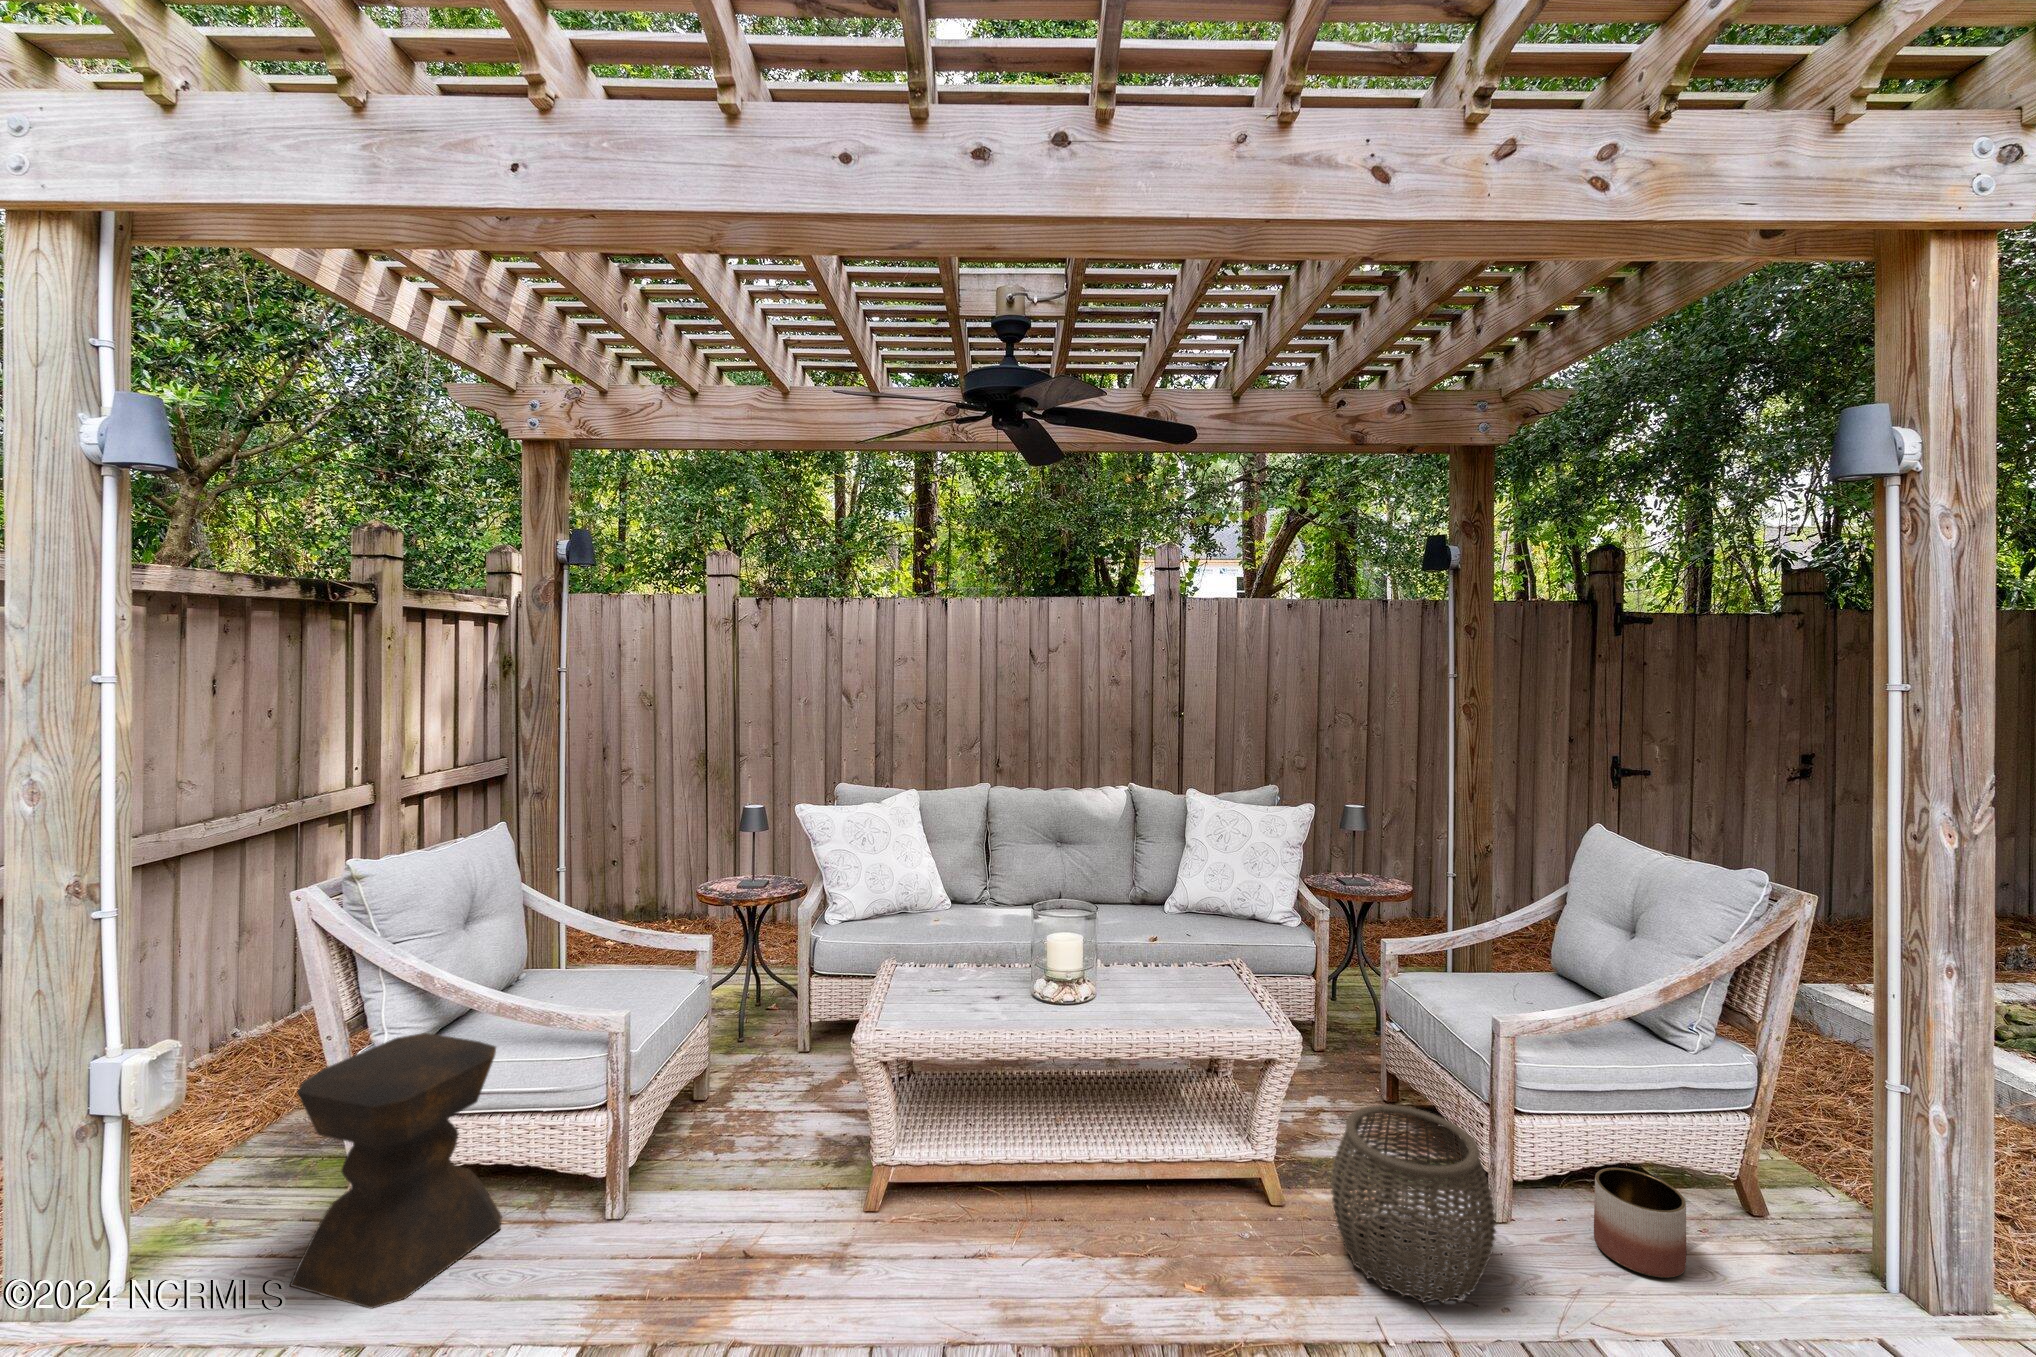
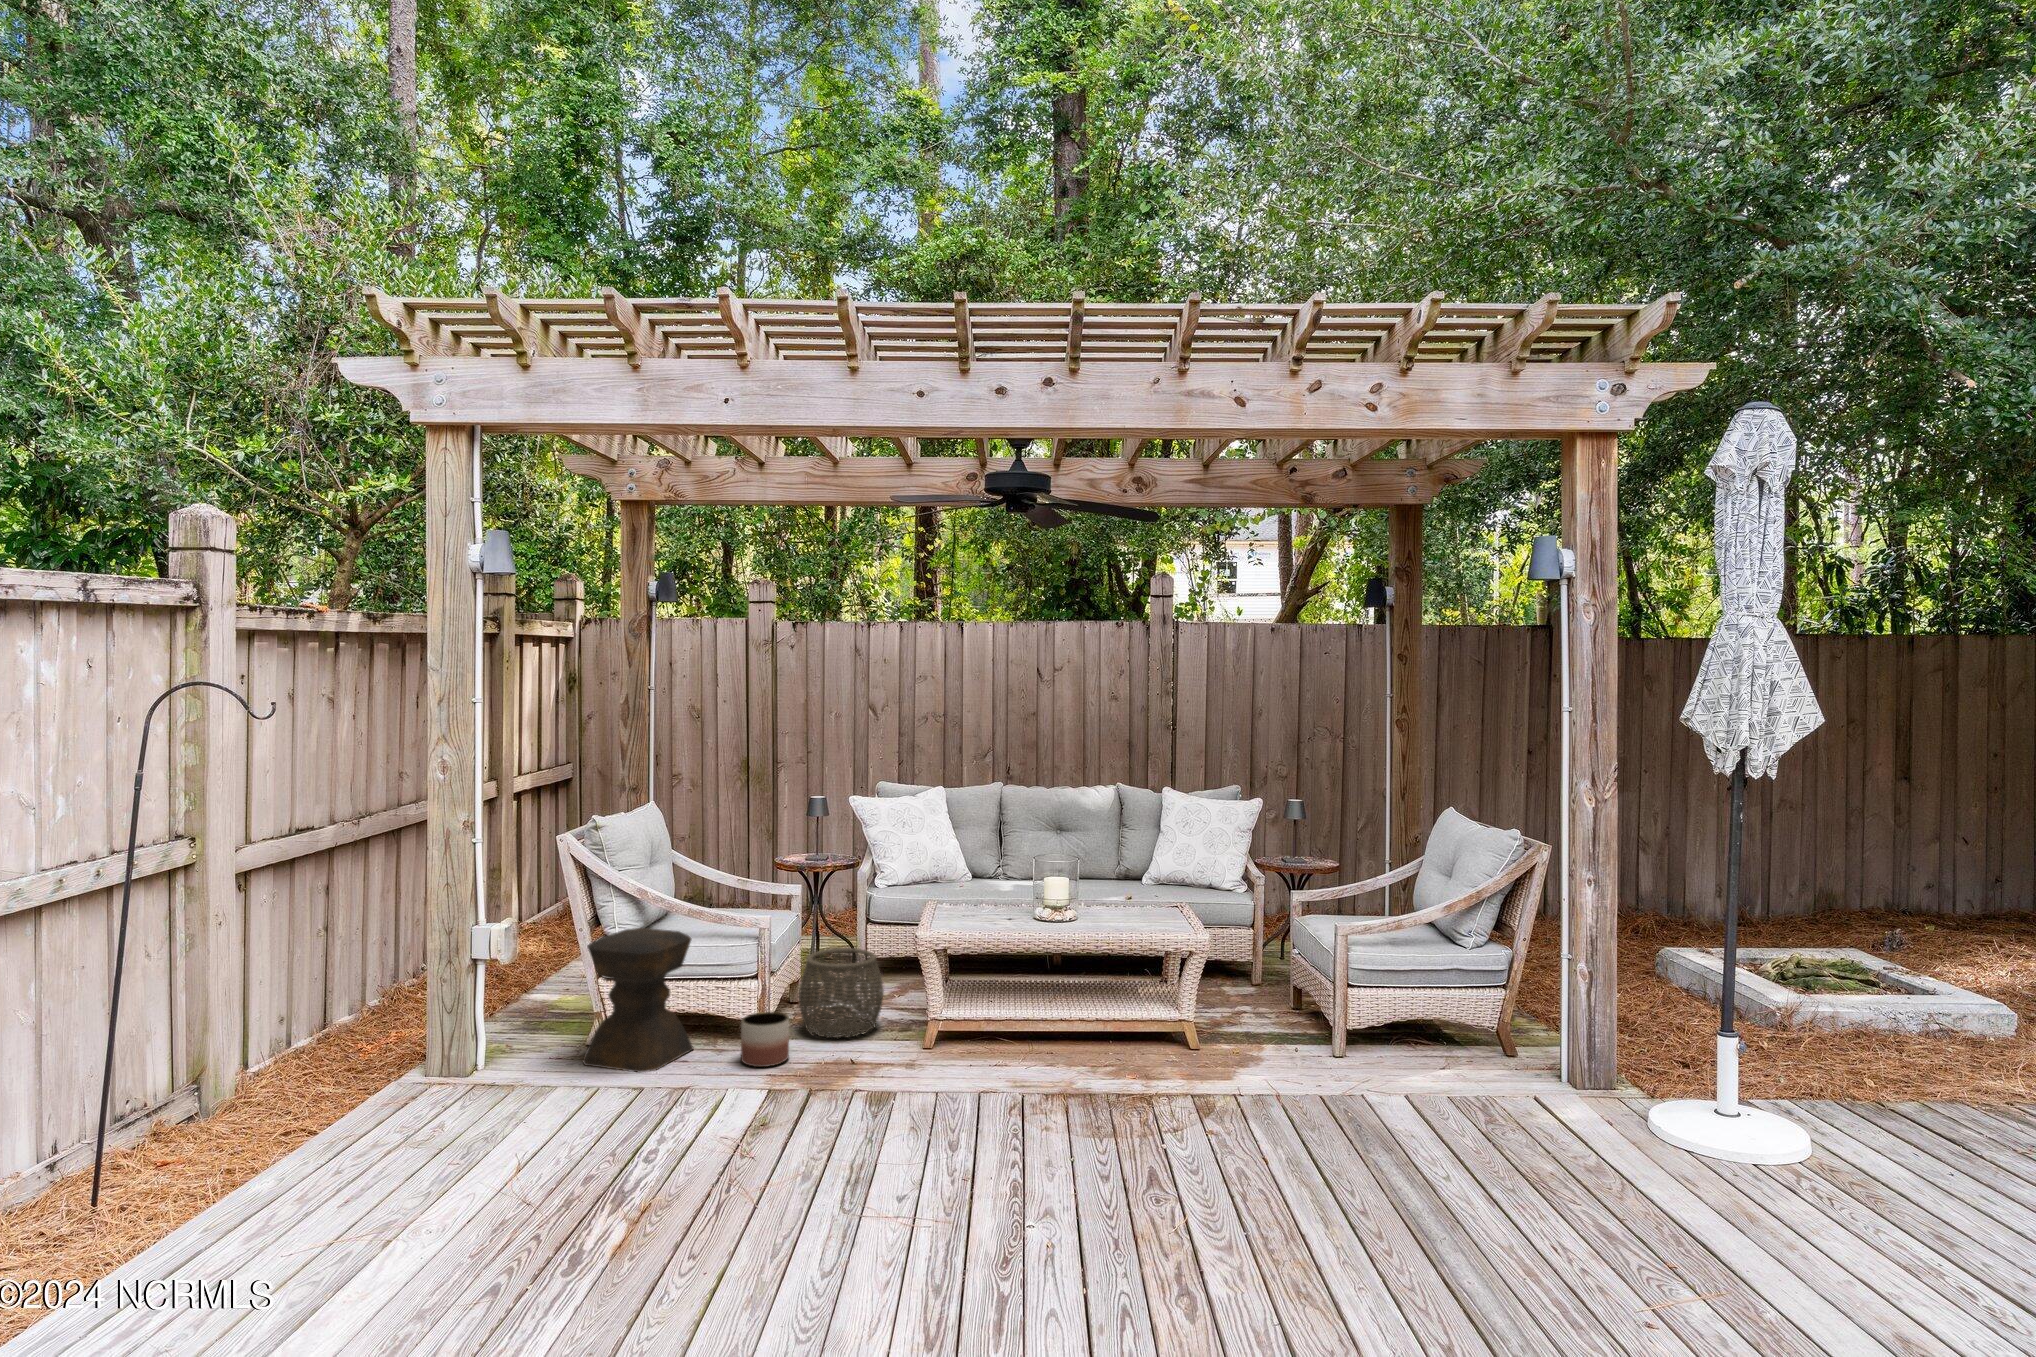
woven basket: present [1331,1105,1496,1303] -> present [799,948,884,1038]
planter: present [1594,1168,1686,1278] -> present [741,1012,789,1067]

